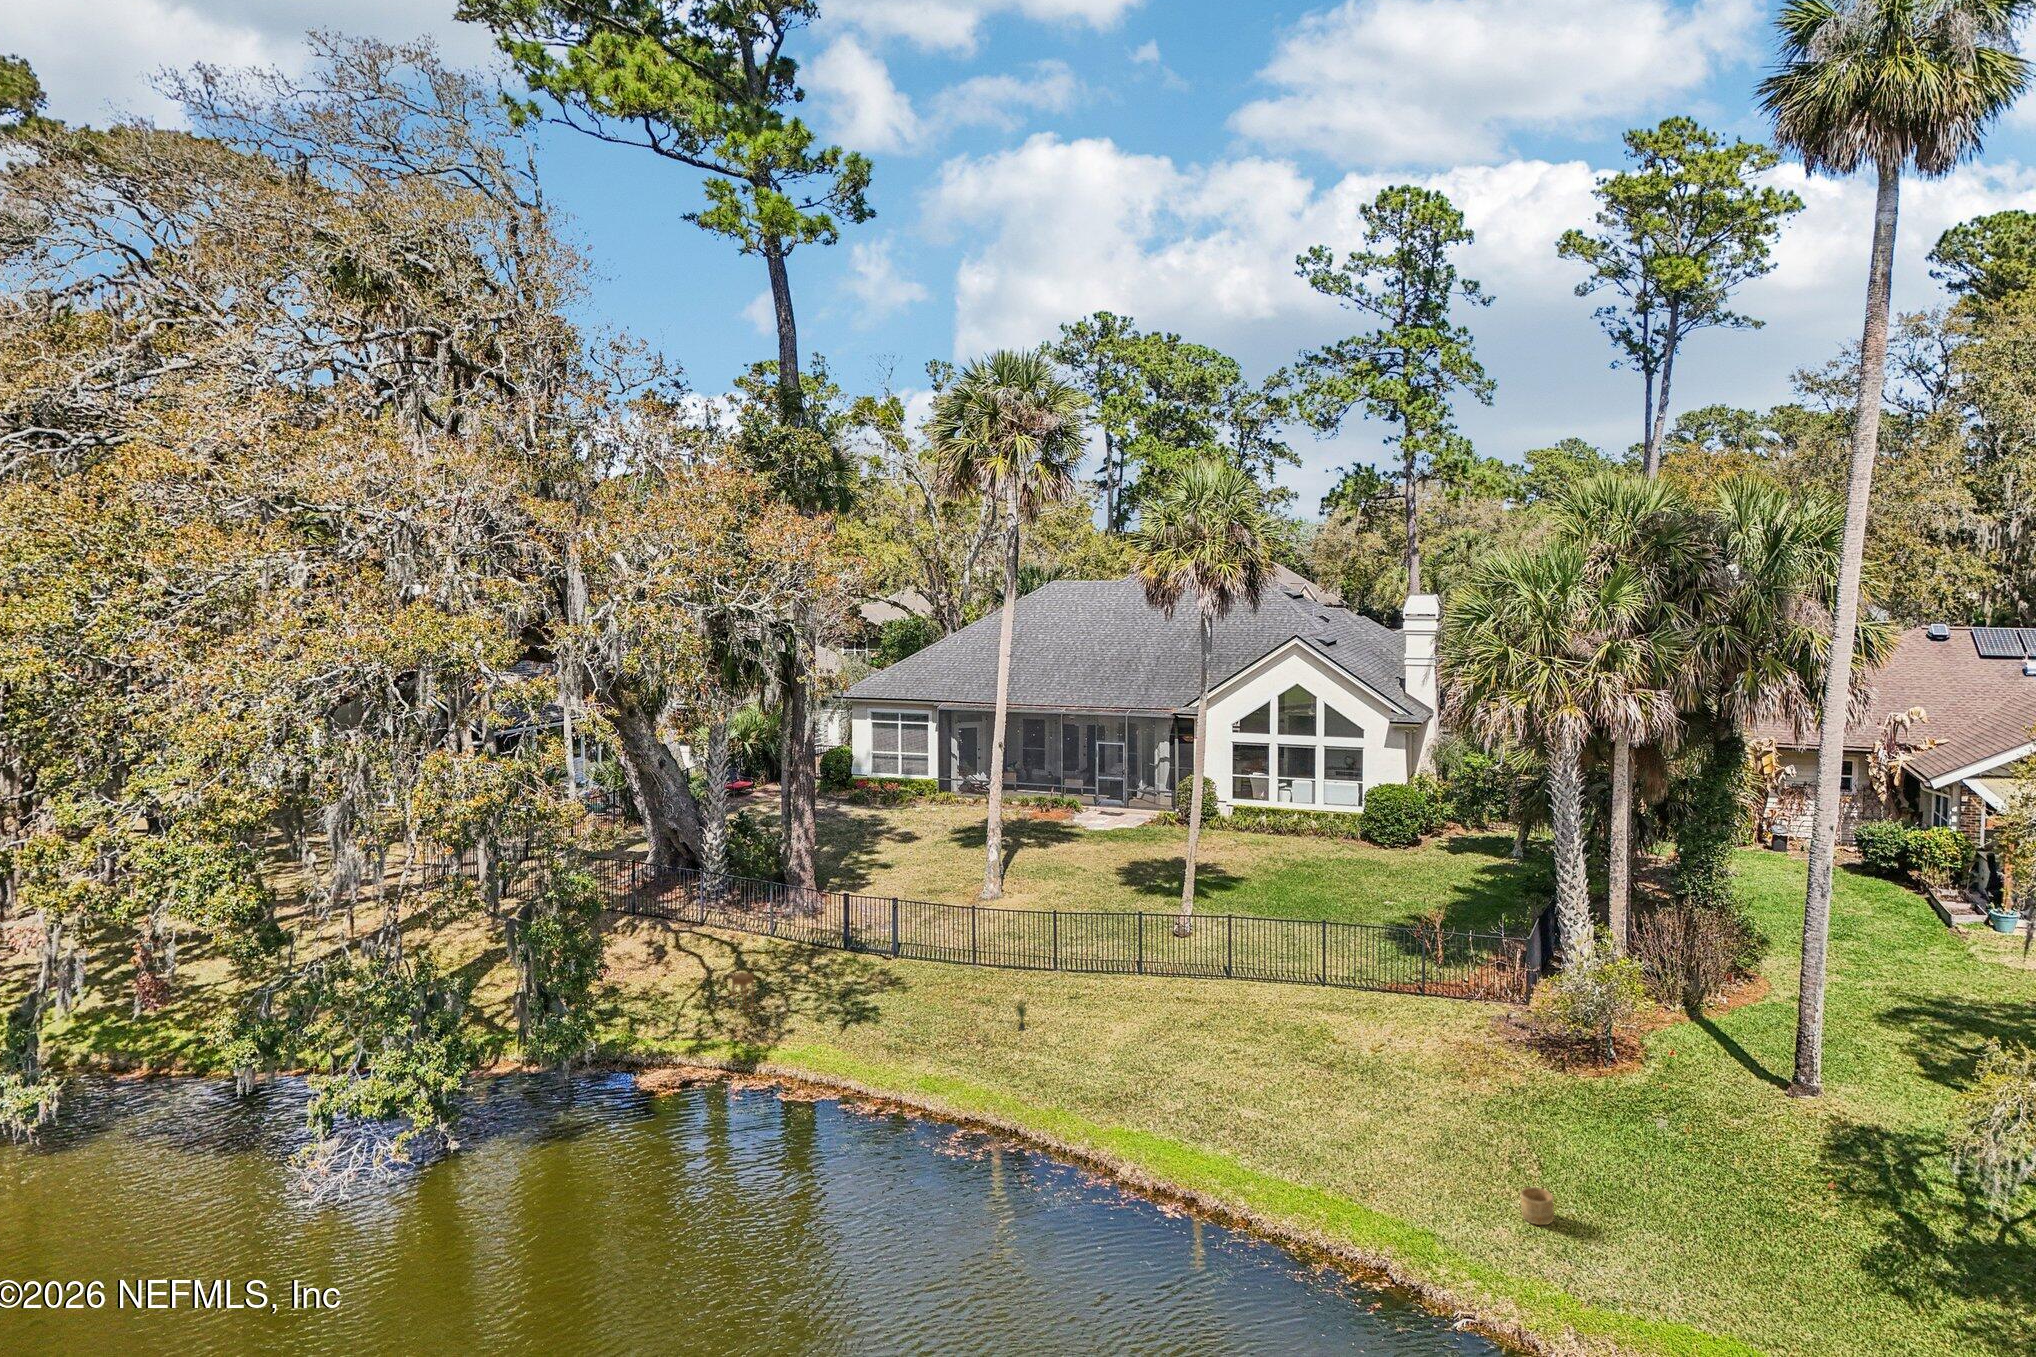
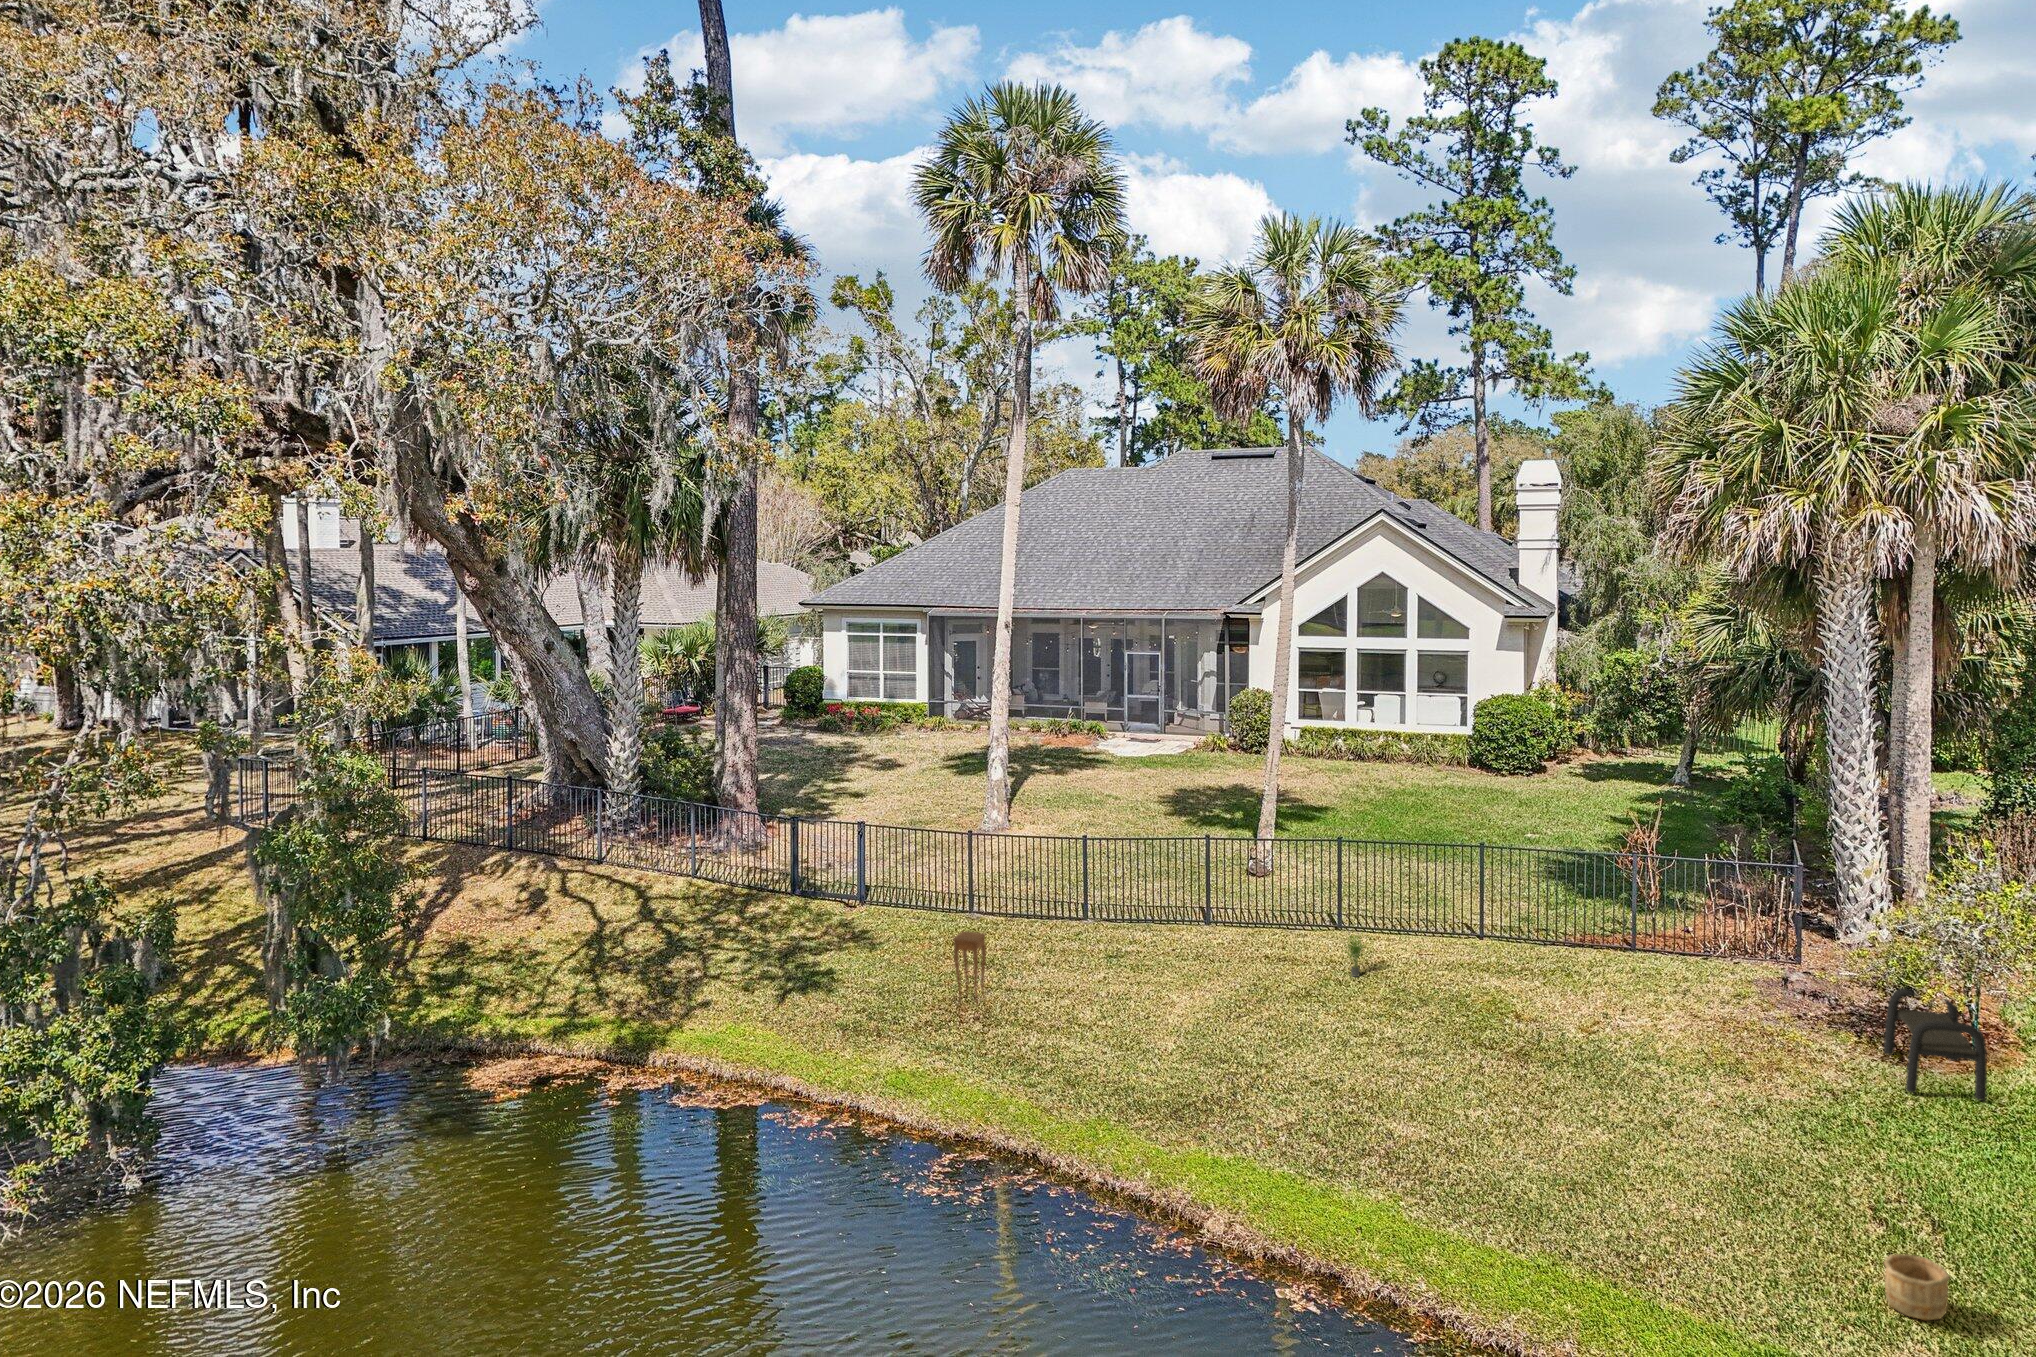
side table: present [731,972,755,1014] -> present [952,931,986,1003]
potted plant: present [1014,1002,1026,1030] -> present [1345,933,1366,977]
bench: none [1577,1022,1629,1097] -> present [1884,988,1987,1101]

